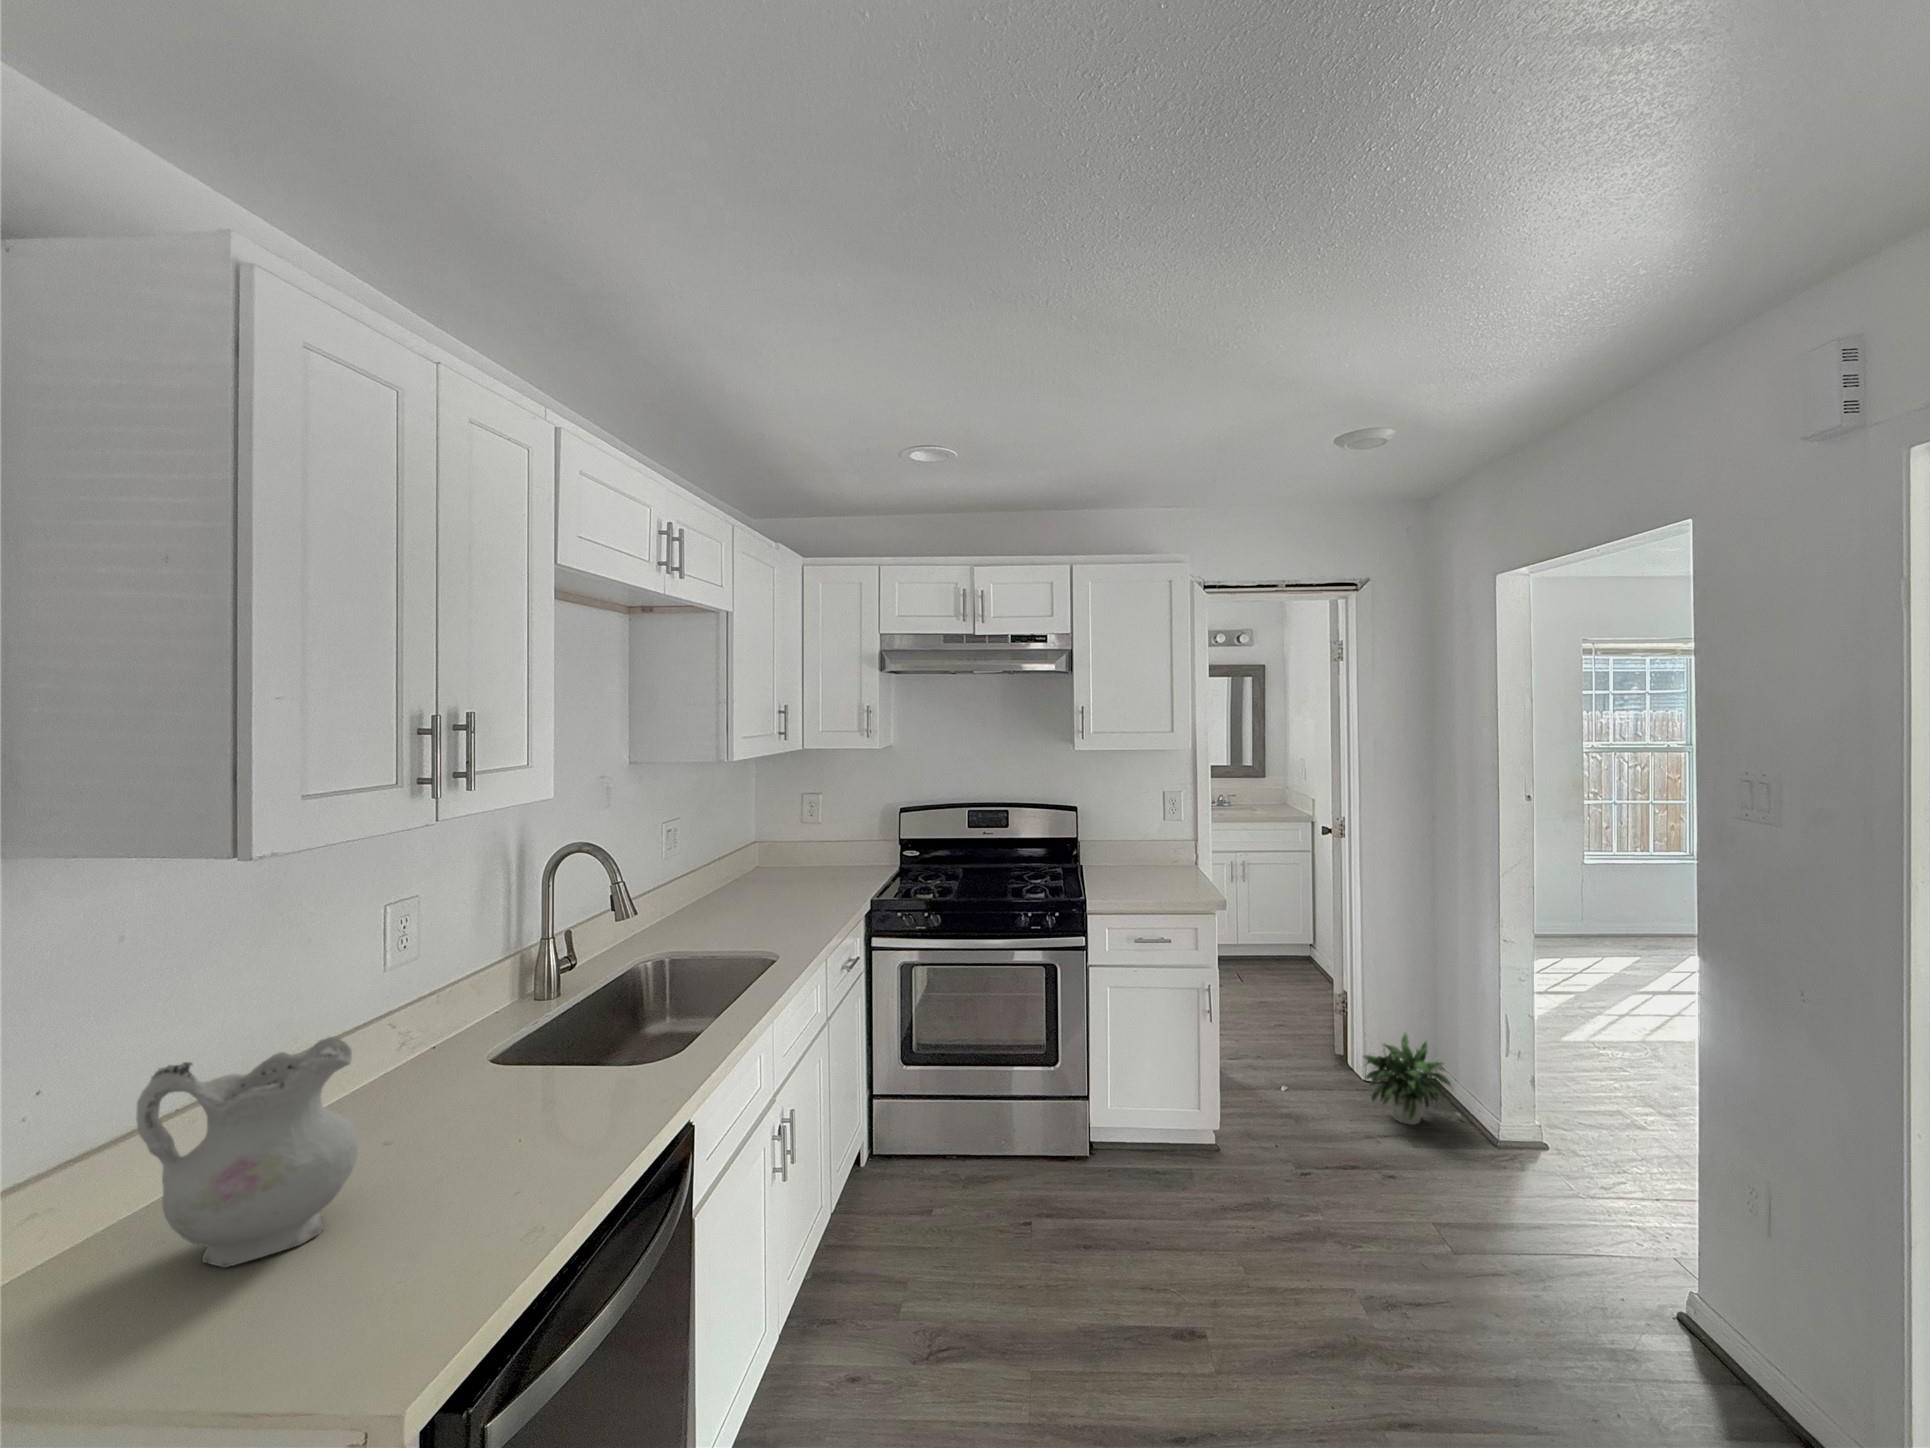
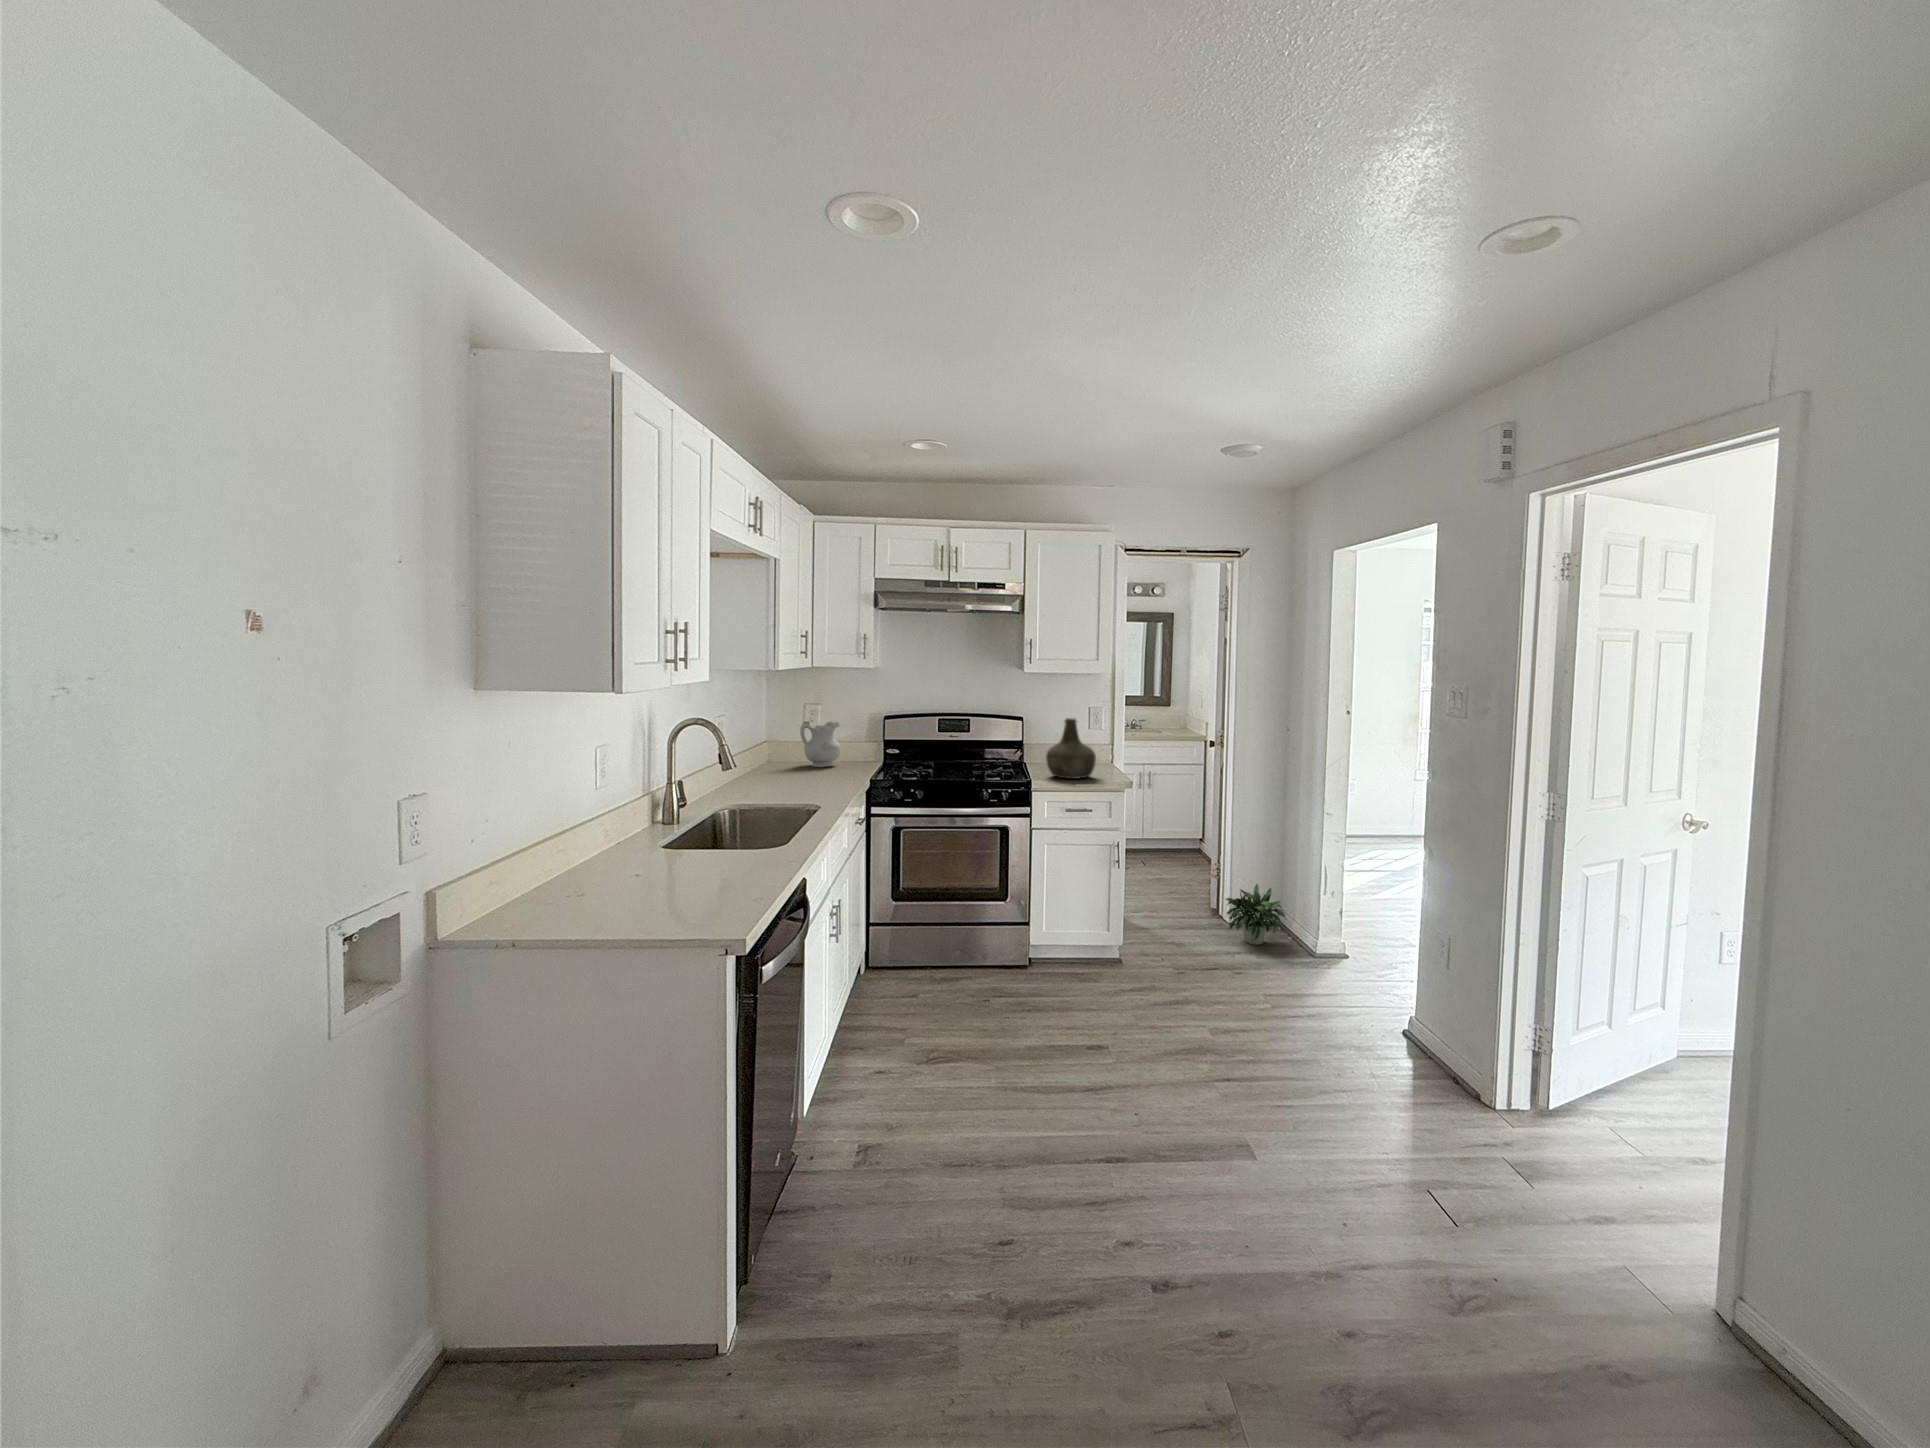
bottle: none [1107,810,1175,894] -> present [1046,718,1096,779]
ceramic pitcher: present [136,1037,358,1267] -> present [800,721,841,767]

